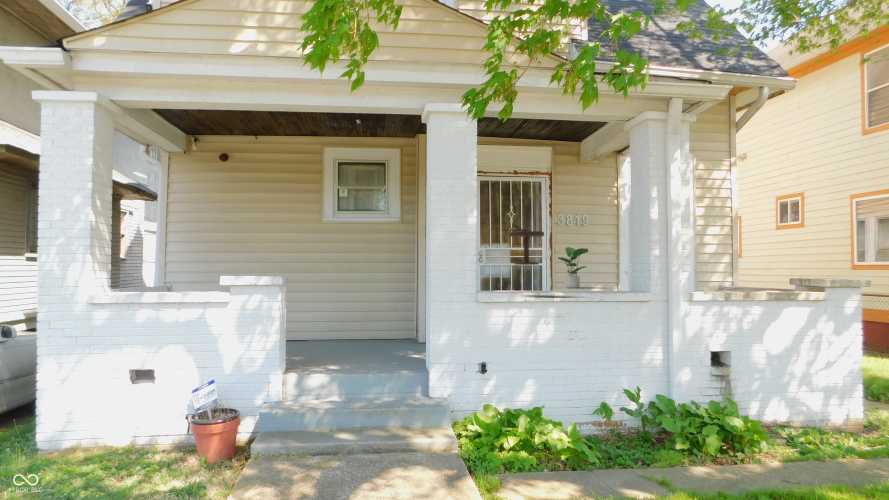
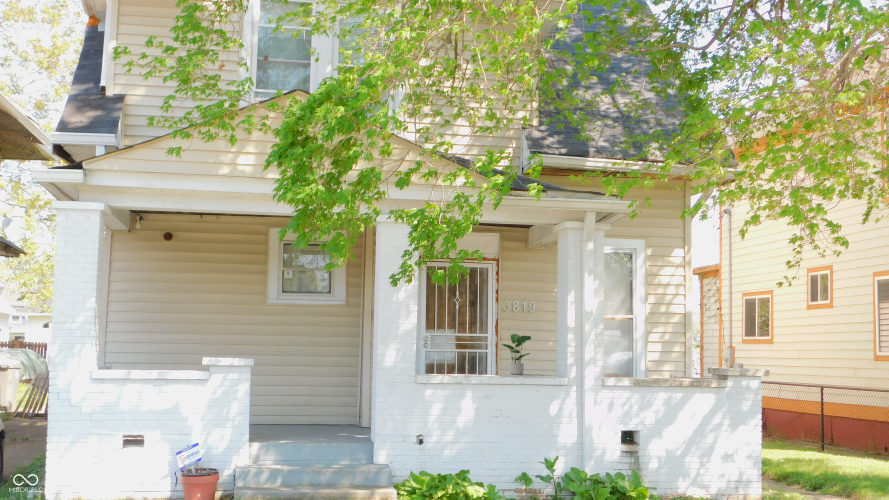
side table: present [509,228,544,265] -> none [445,320,474,378]

